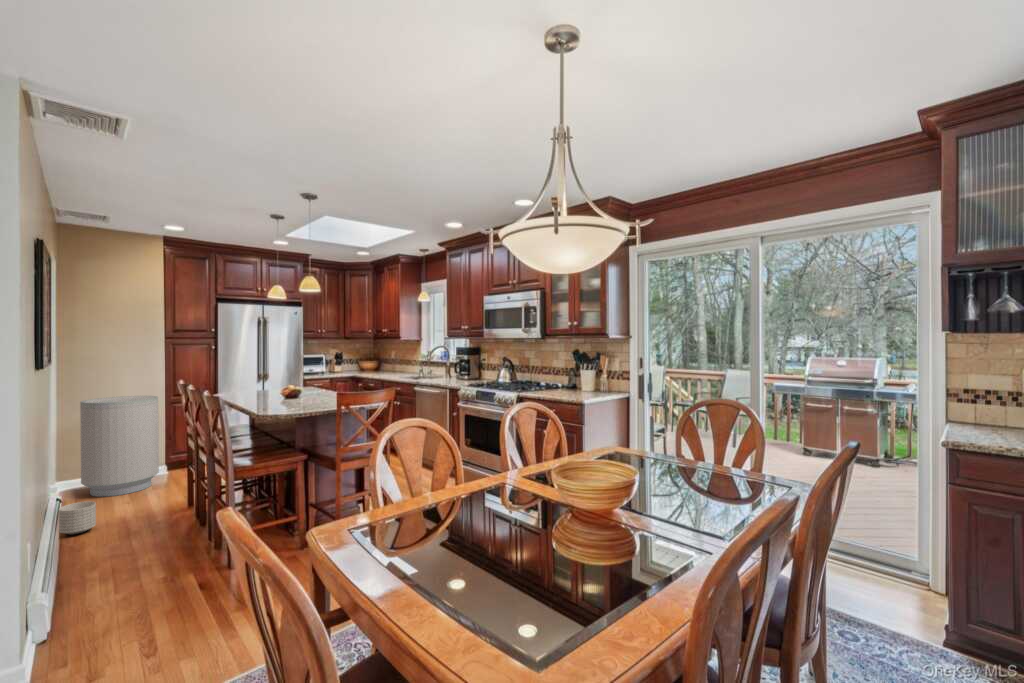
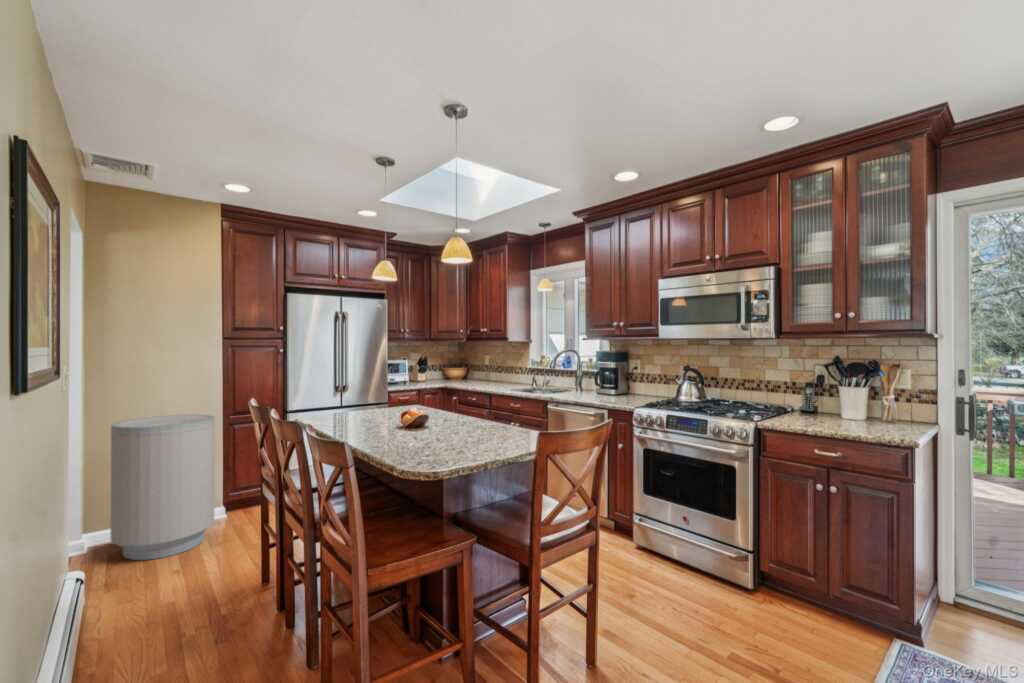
planter: present [59,501,96,535] -> none [69,588,127,648]

